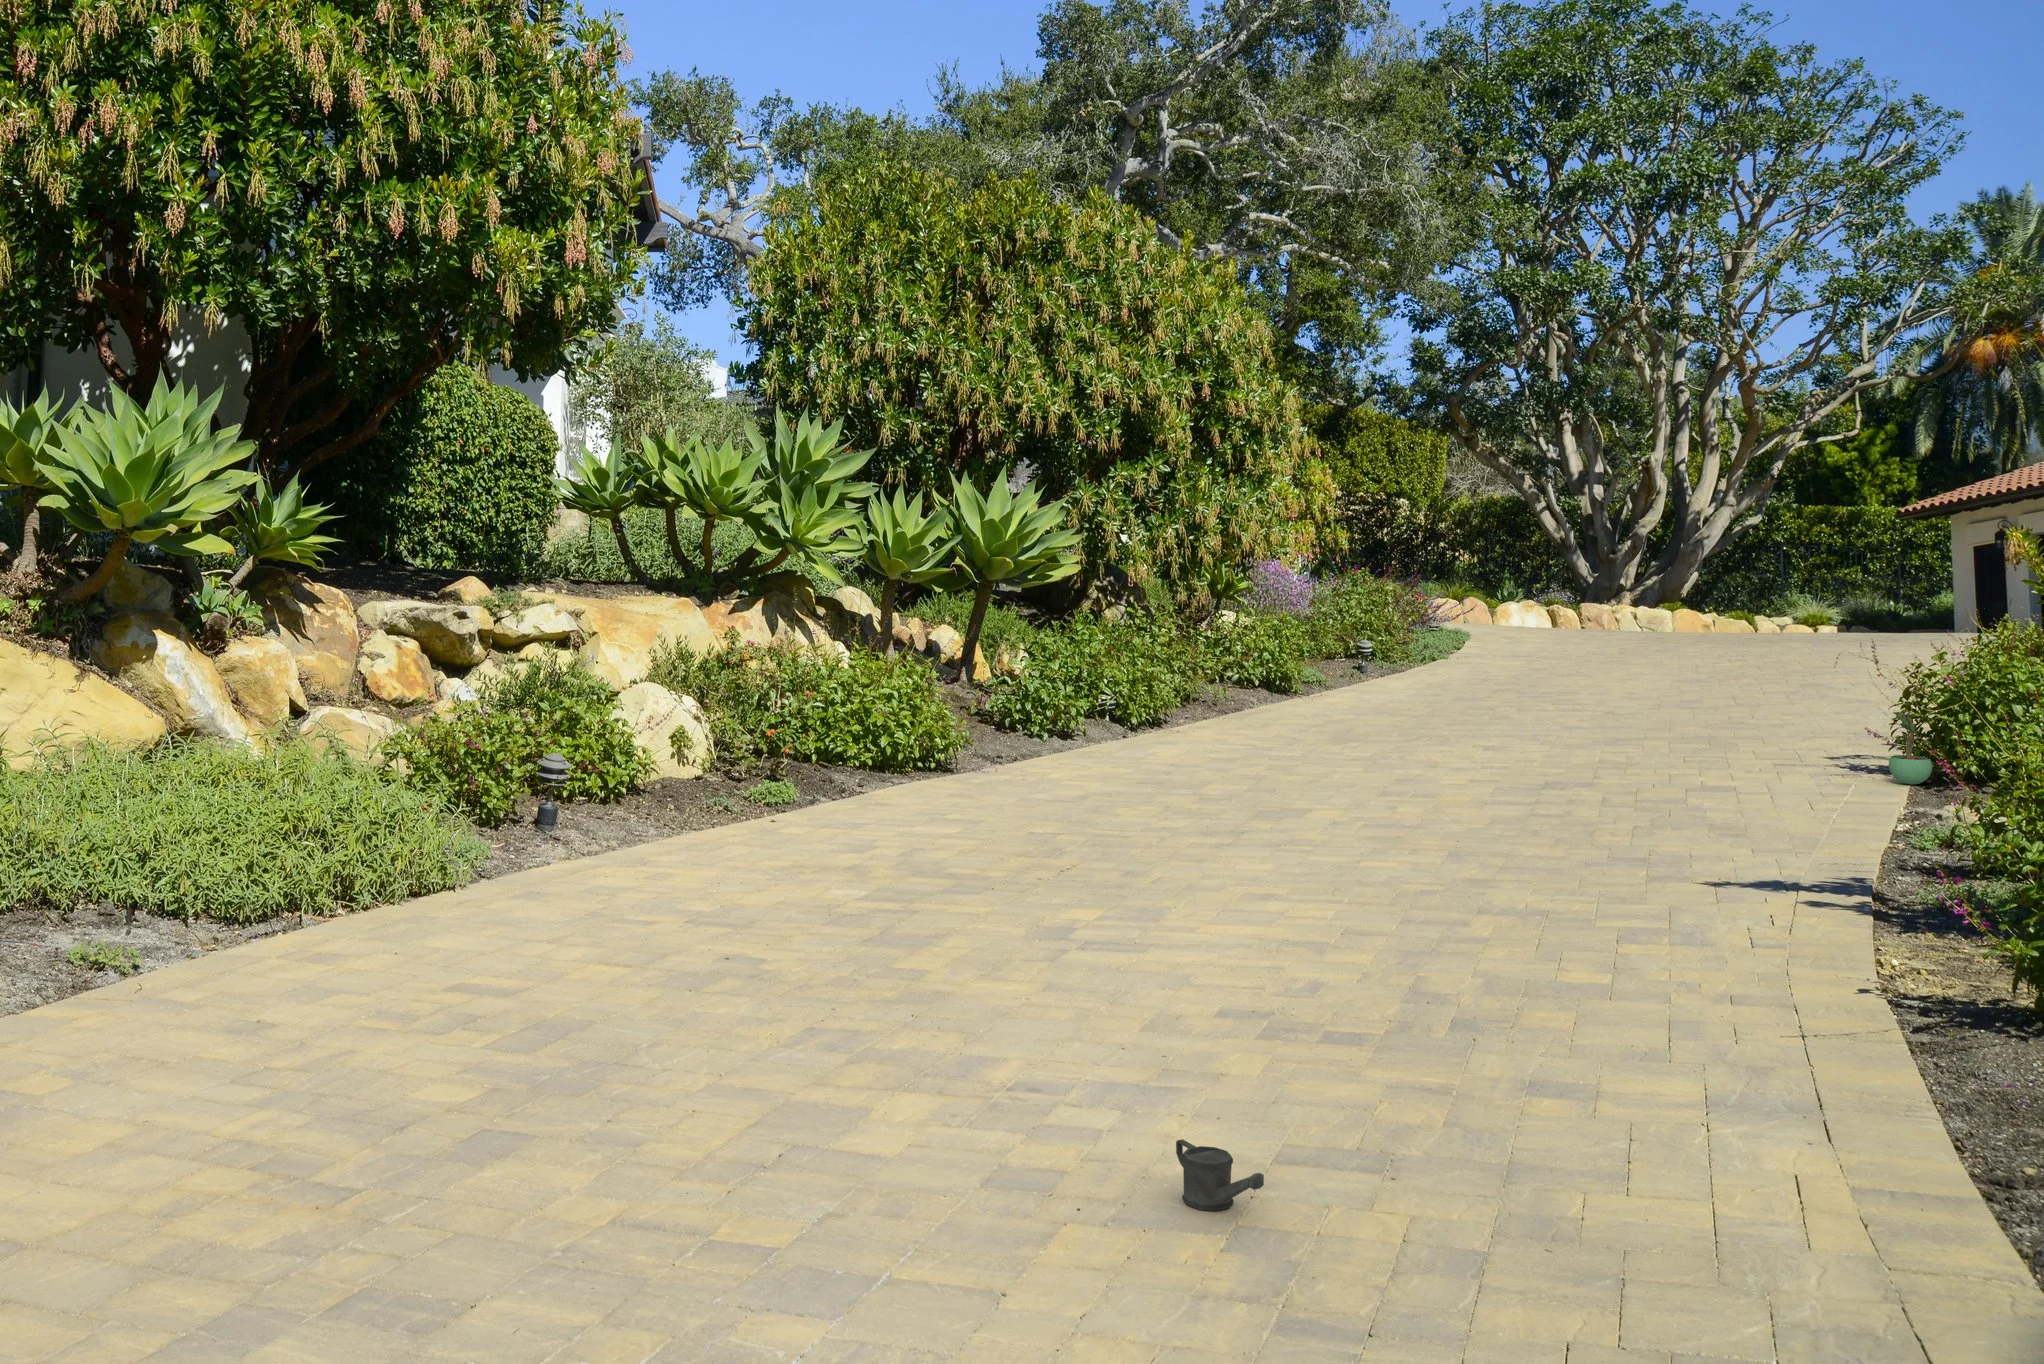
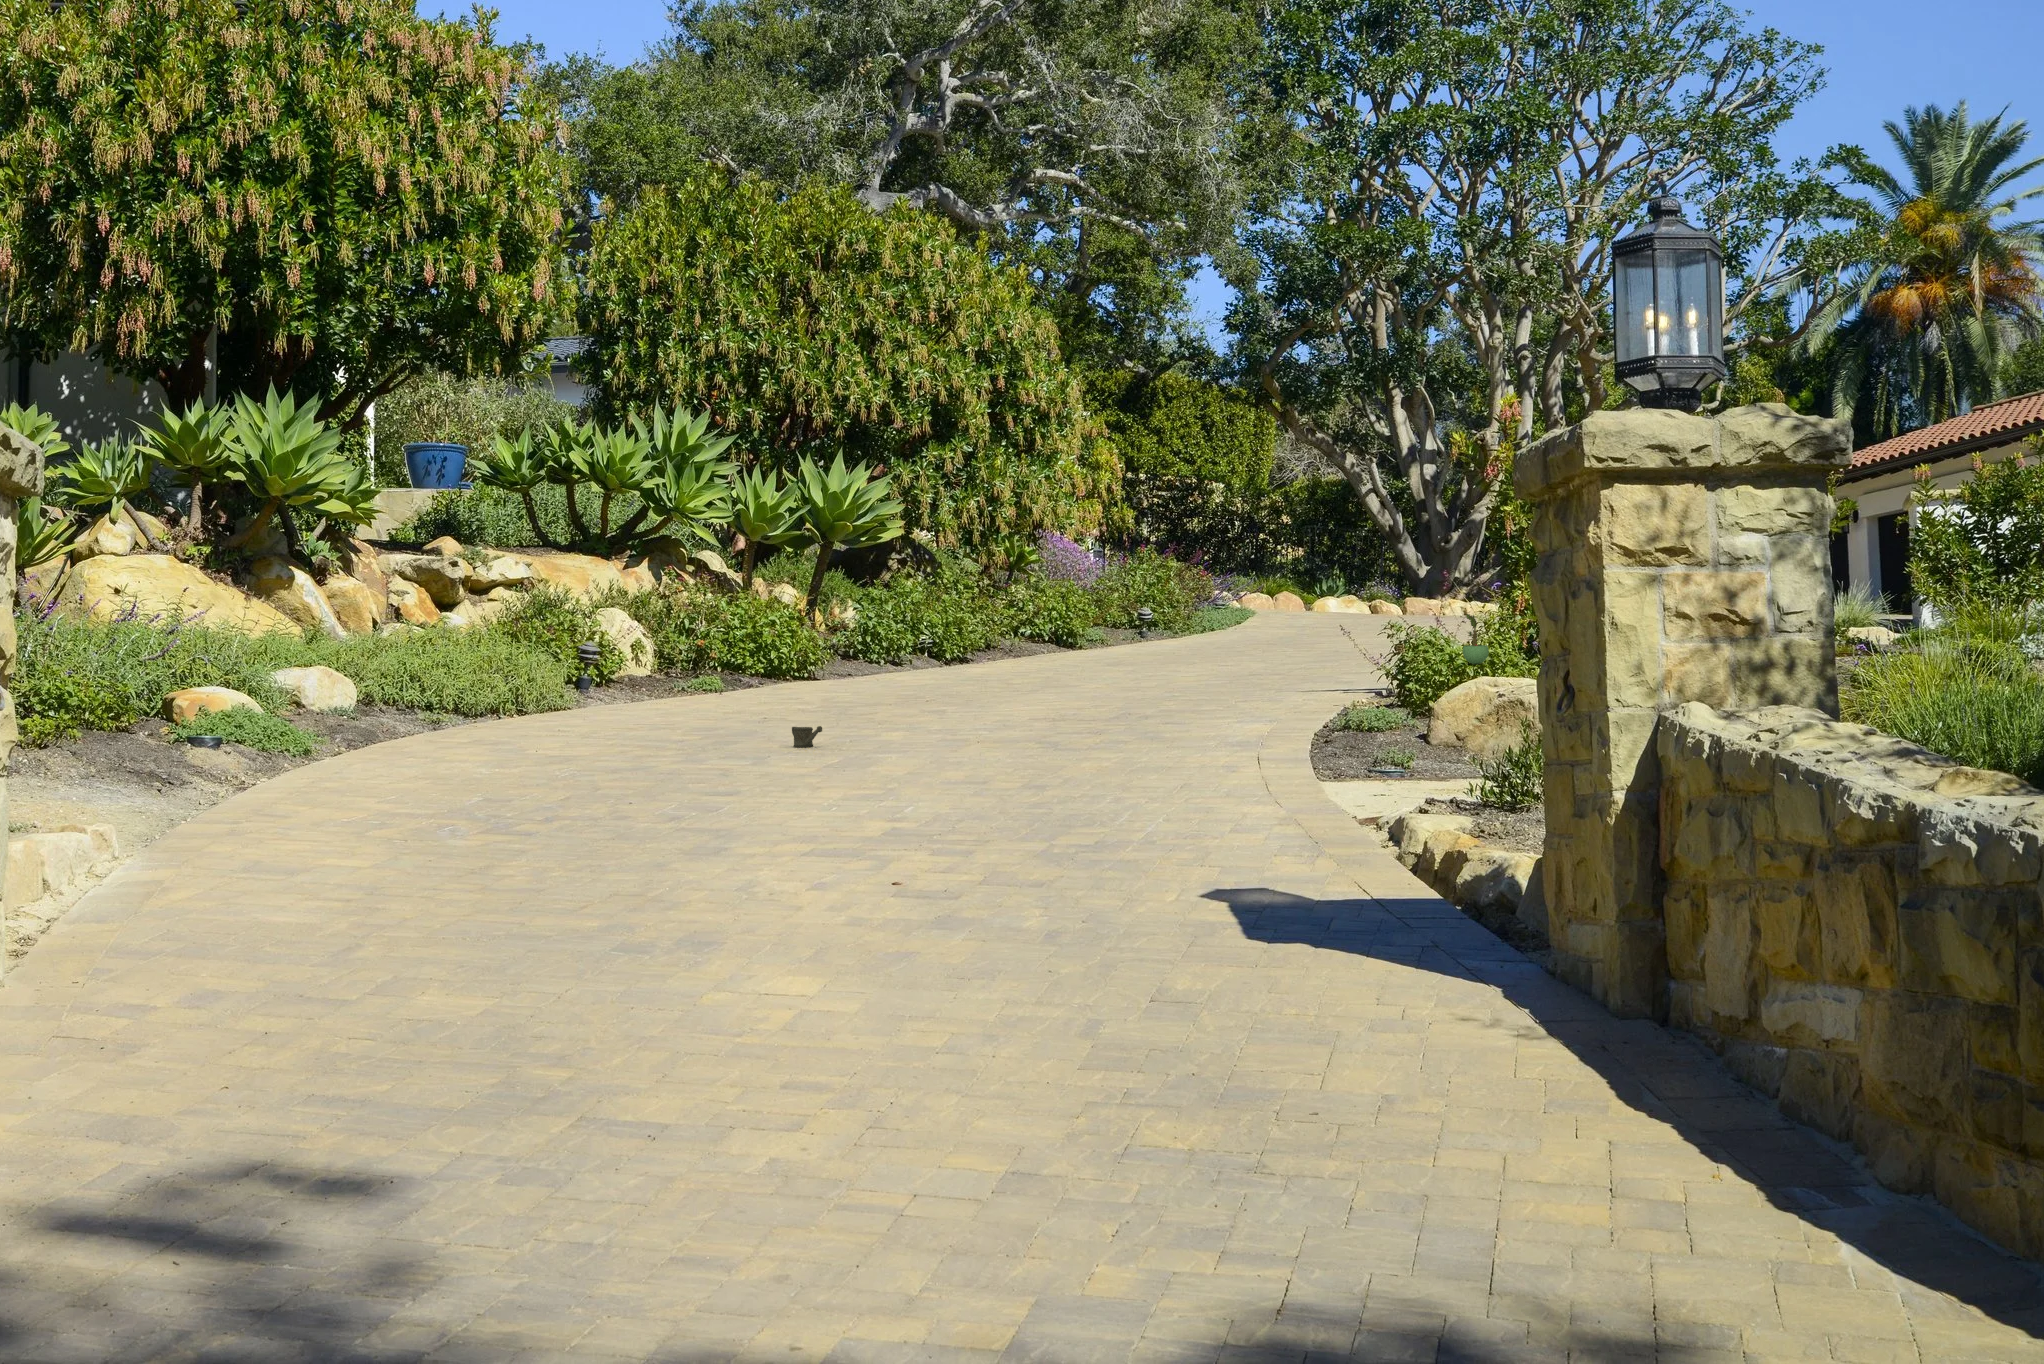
watering can: present [1176,1139,1264,1211] -> present [792,726,822,747]

